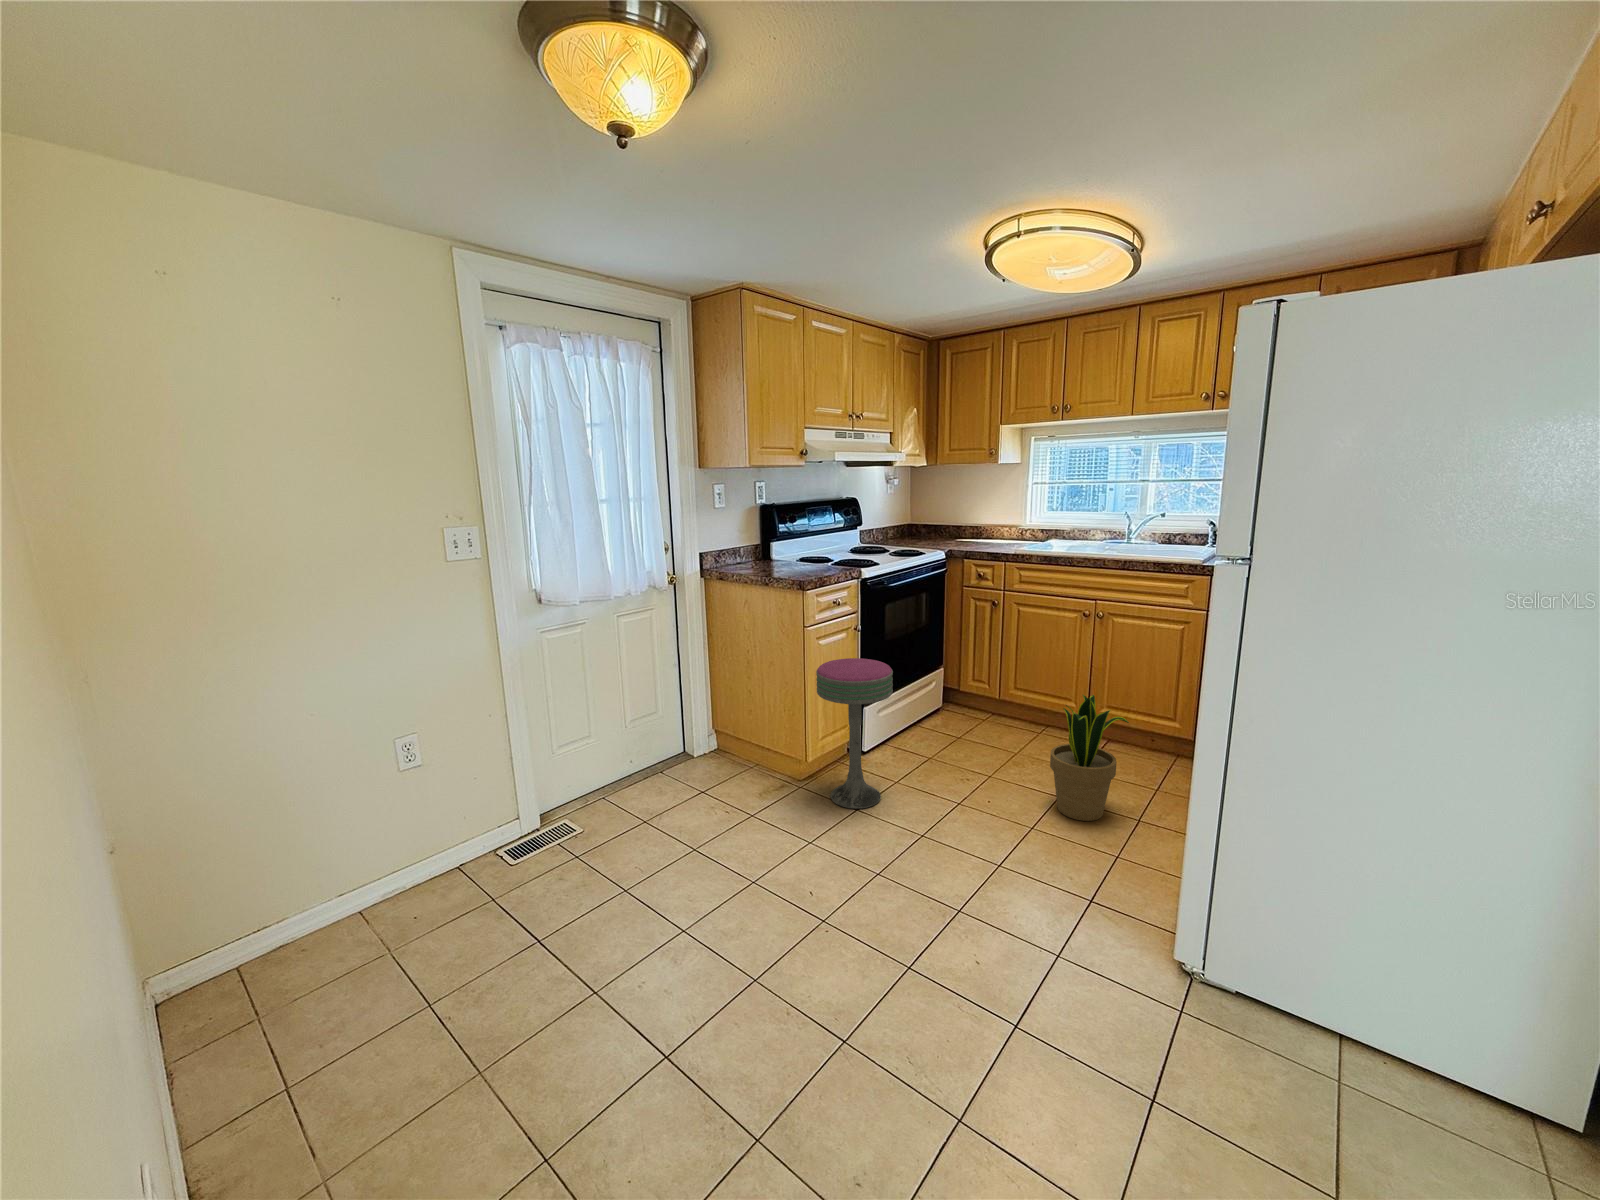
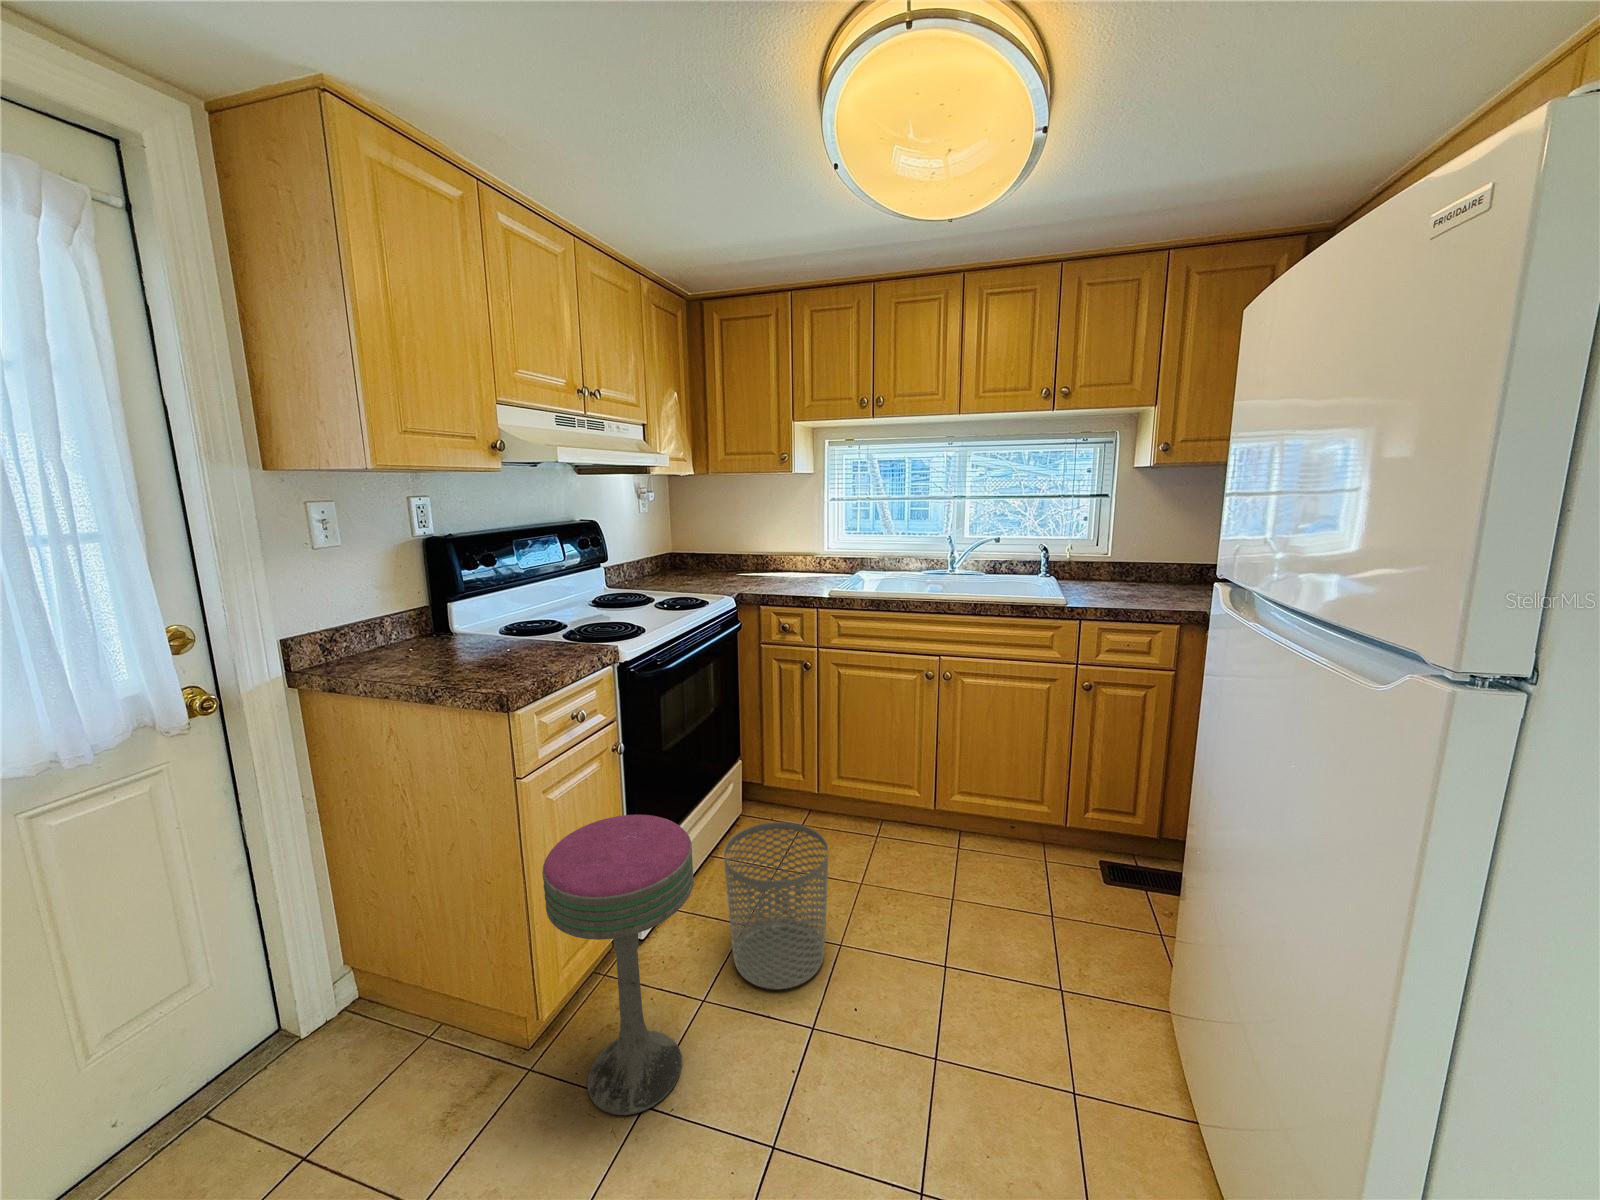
waste bin: none [916,691,983,785] -> present [724,822,828,989]
potted plant: present [1050,695,1129,821] -> none [941,813,1048,1022]

